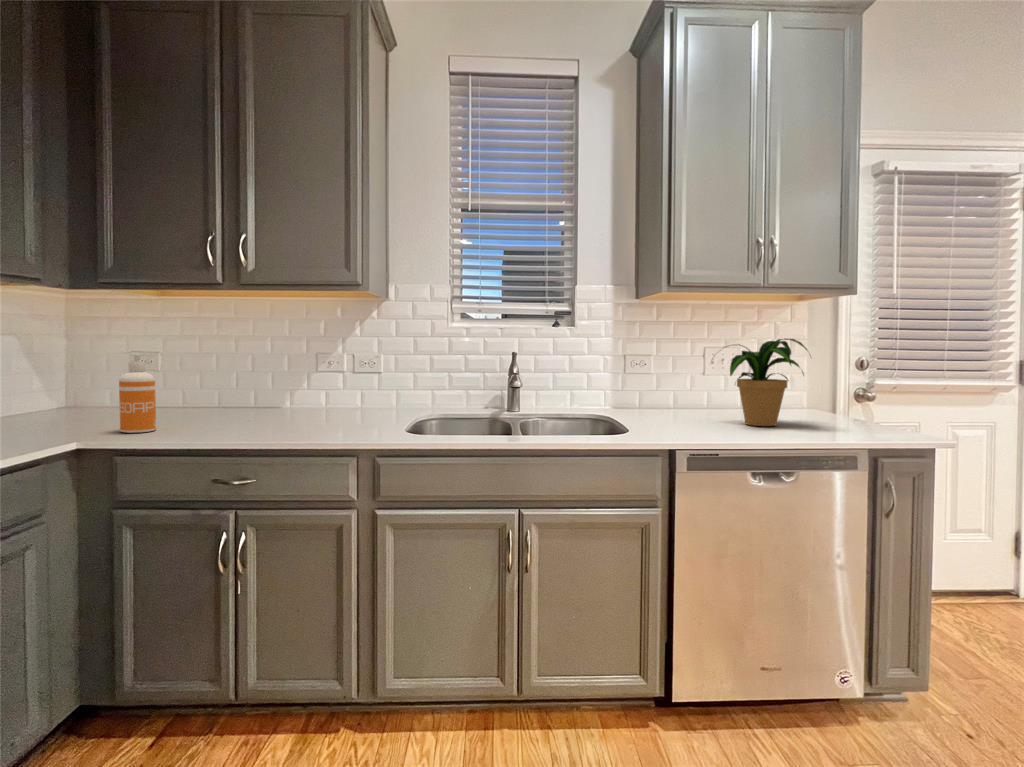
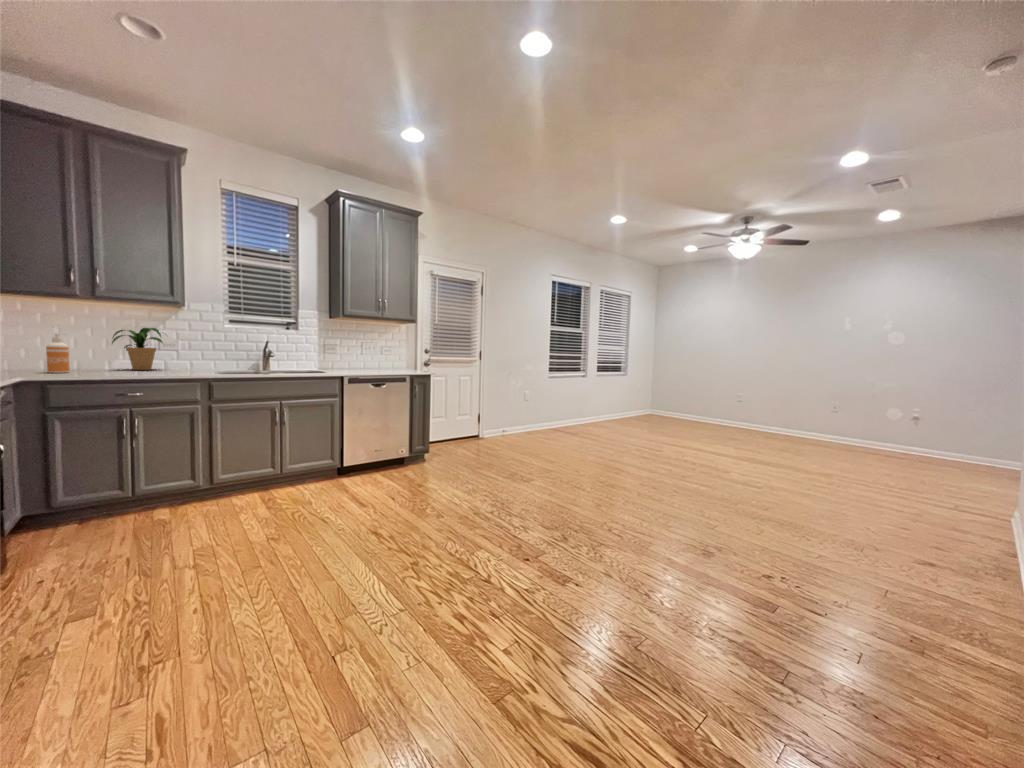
potted plant: present [730,339,807,426] -> present [112,328,163,370]

